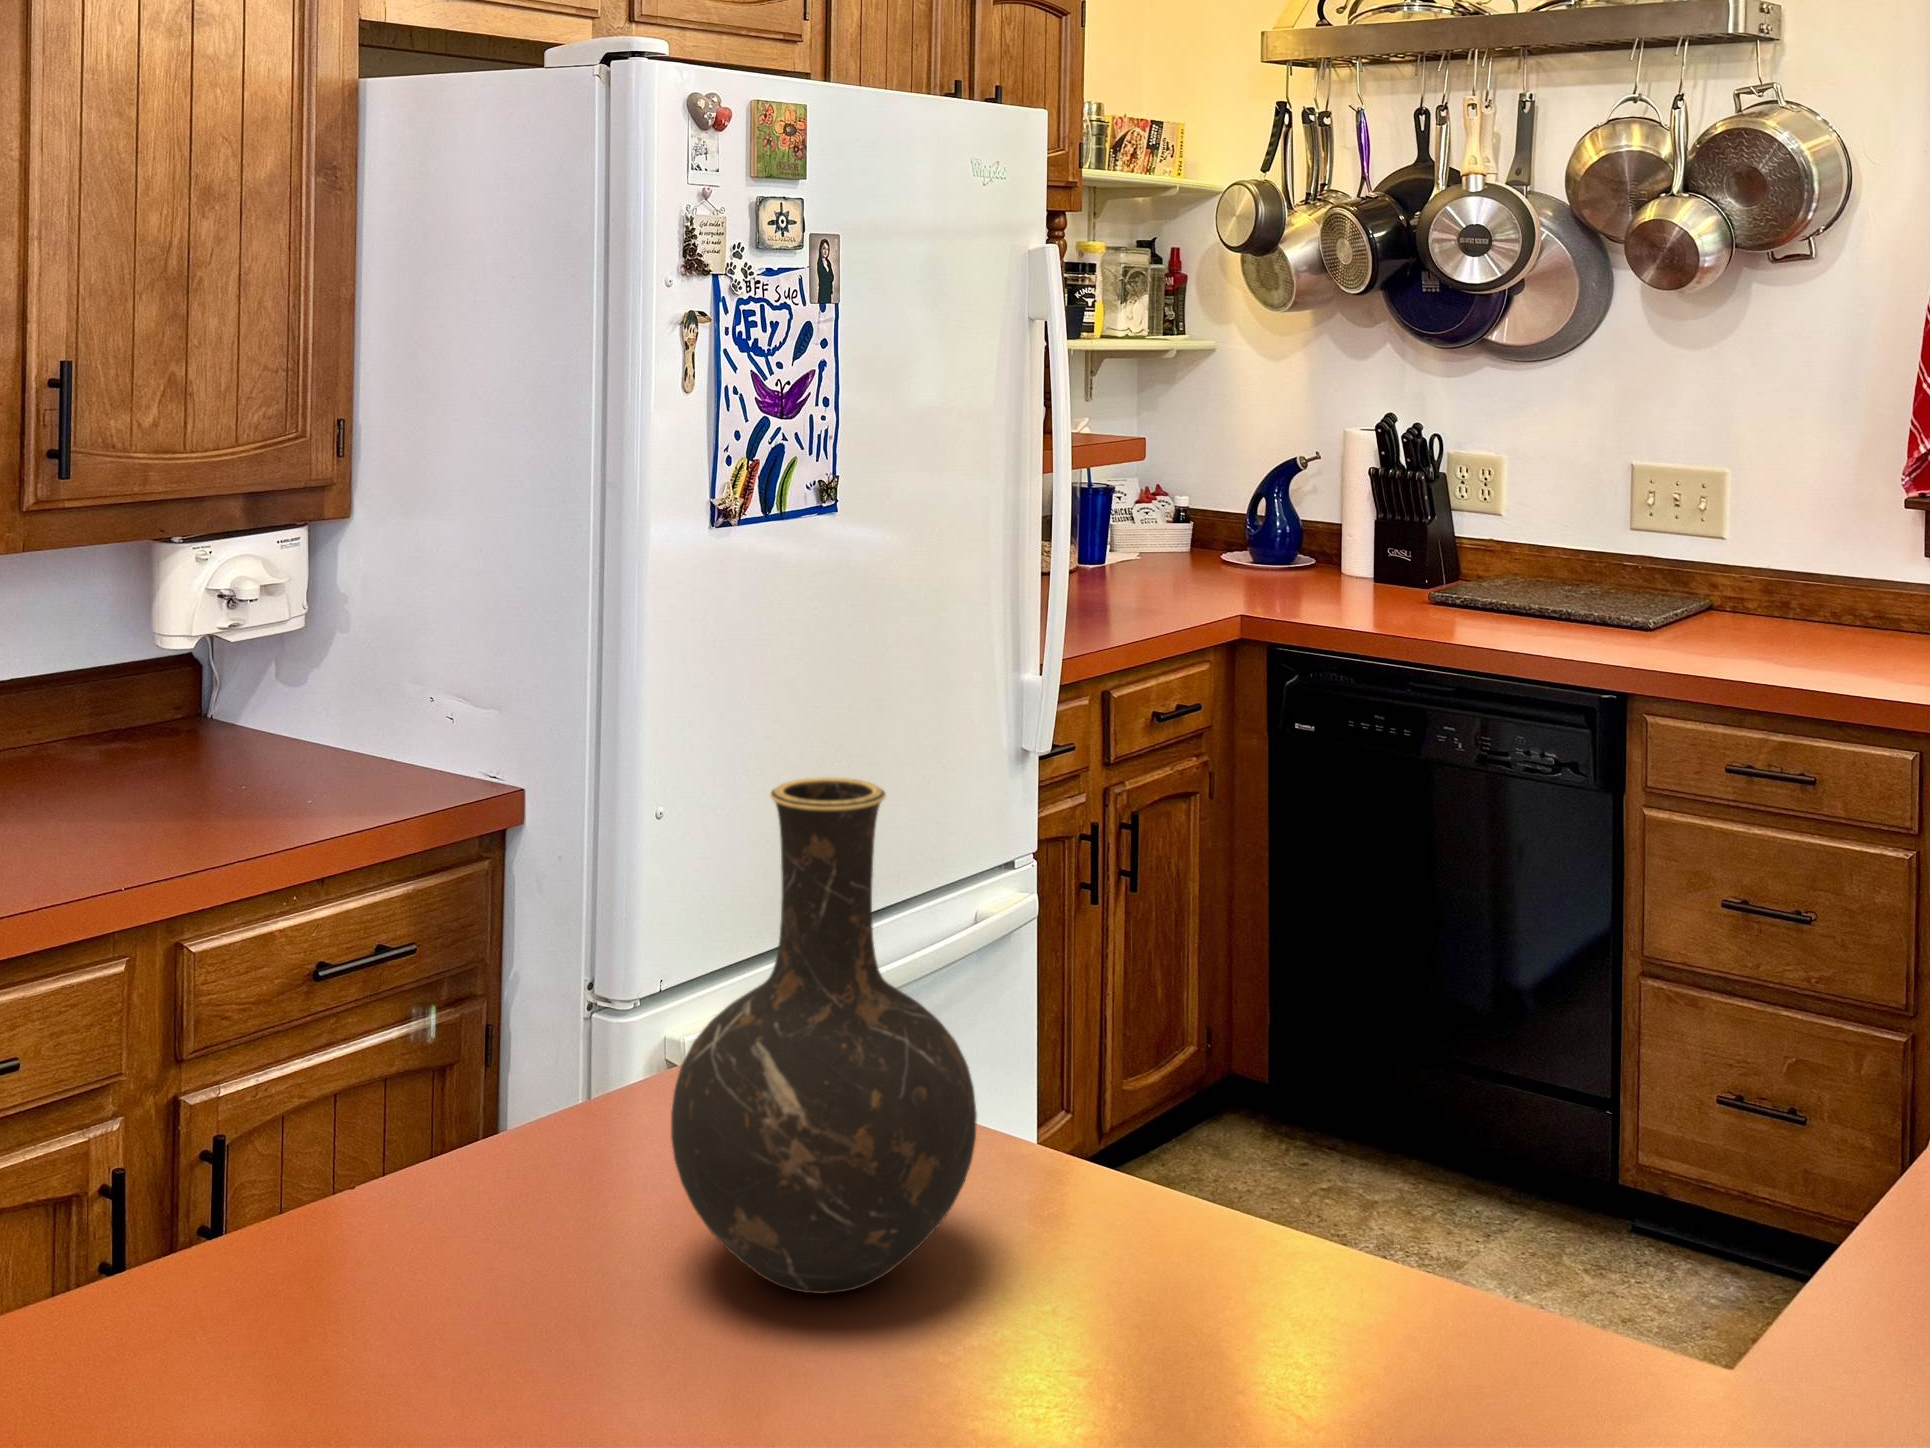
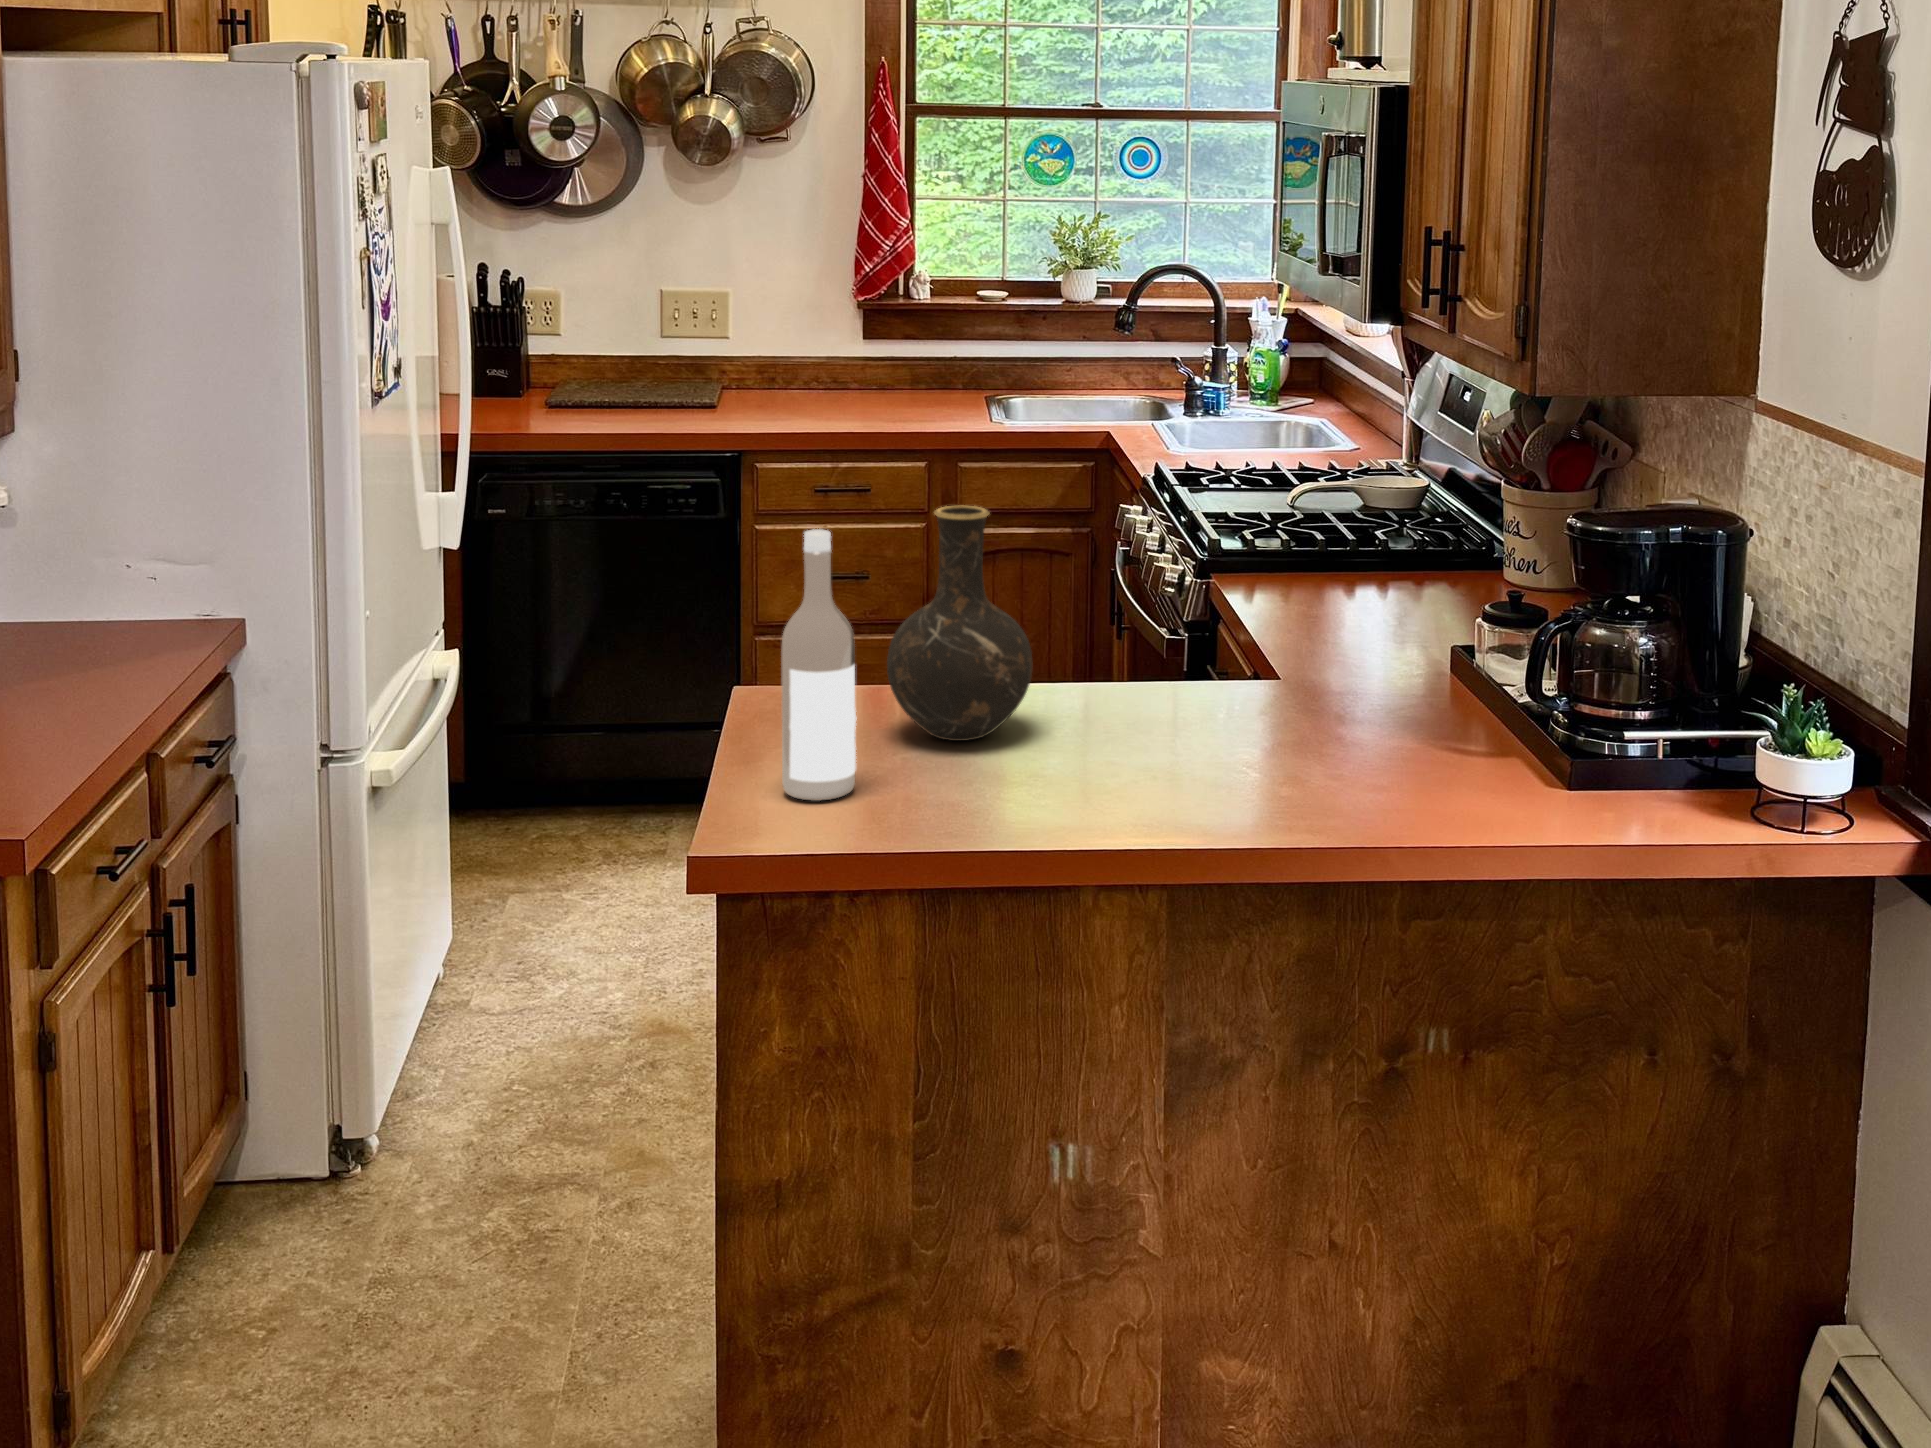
wine bottle: none [287,770,439,1337] -> present [782,529,856,801]

